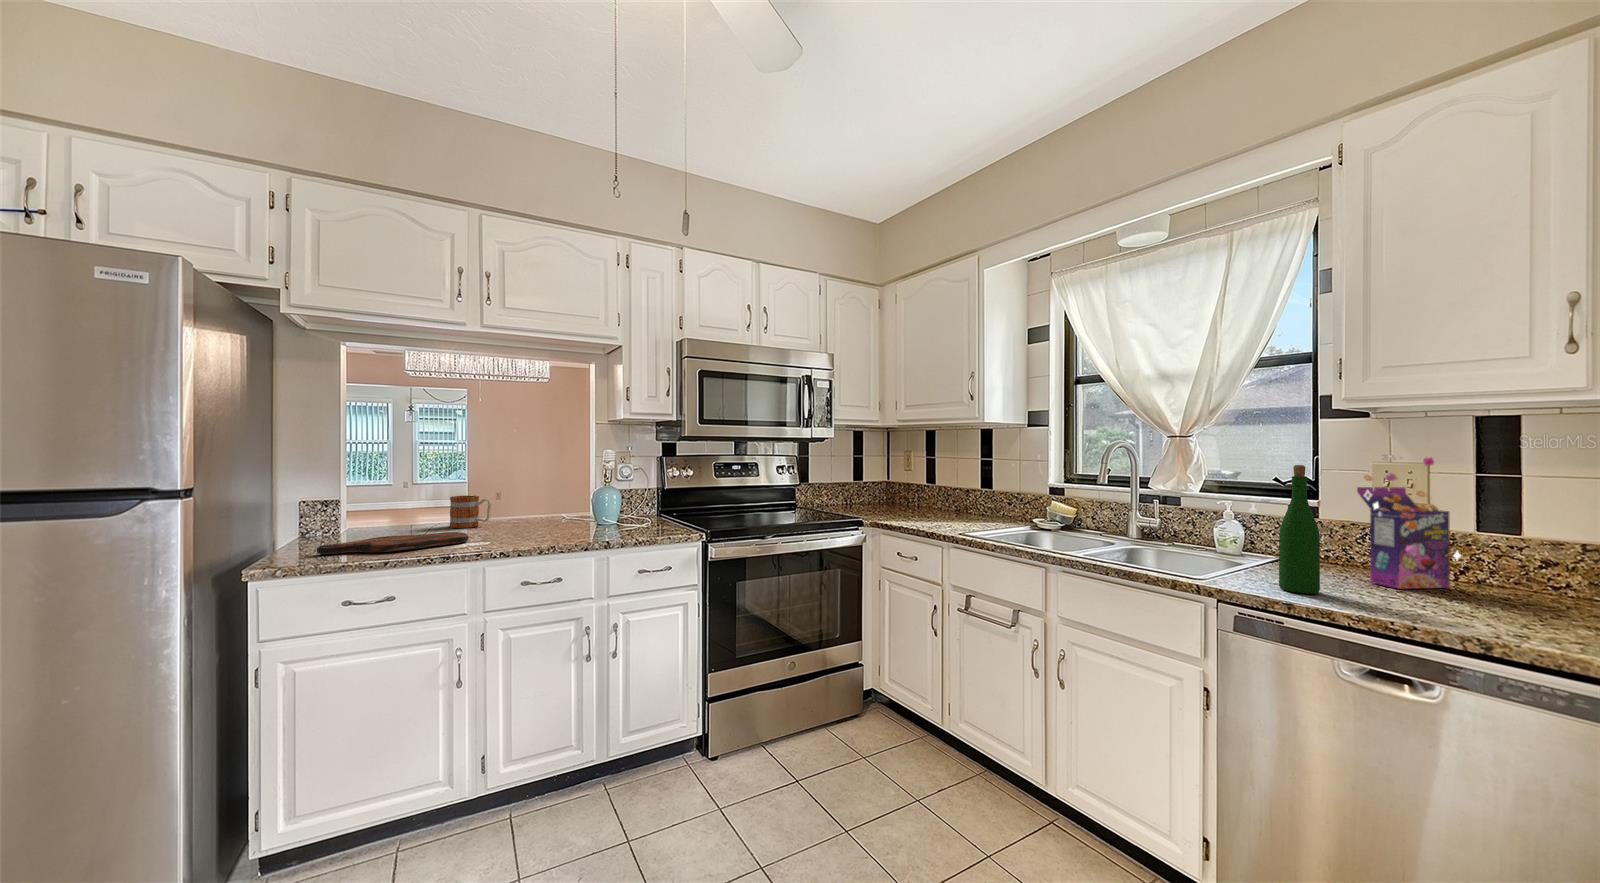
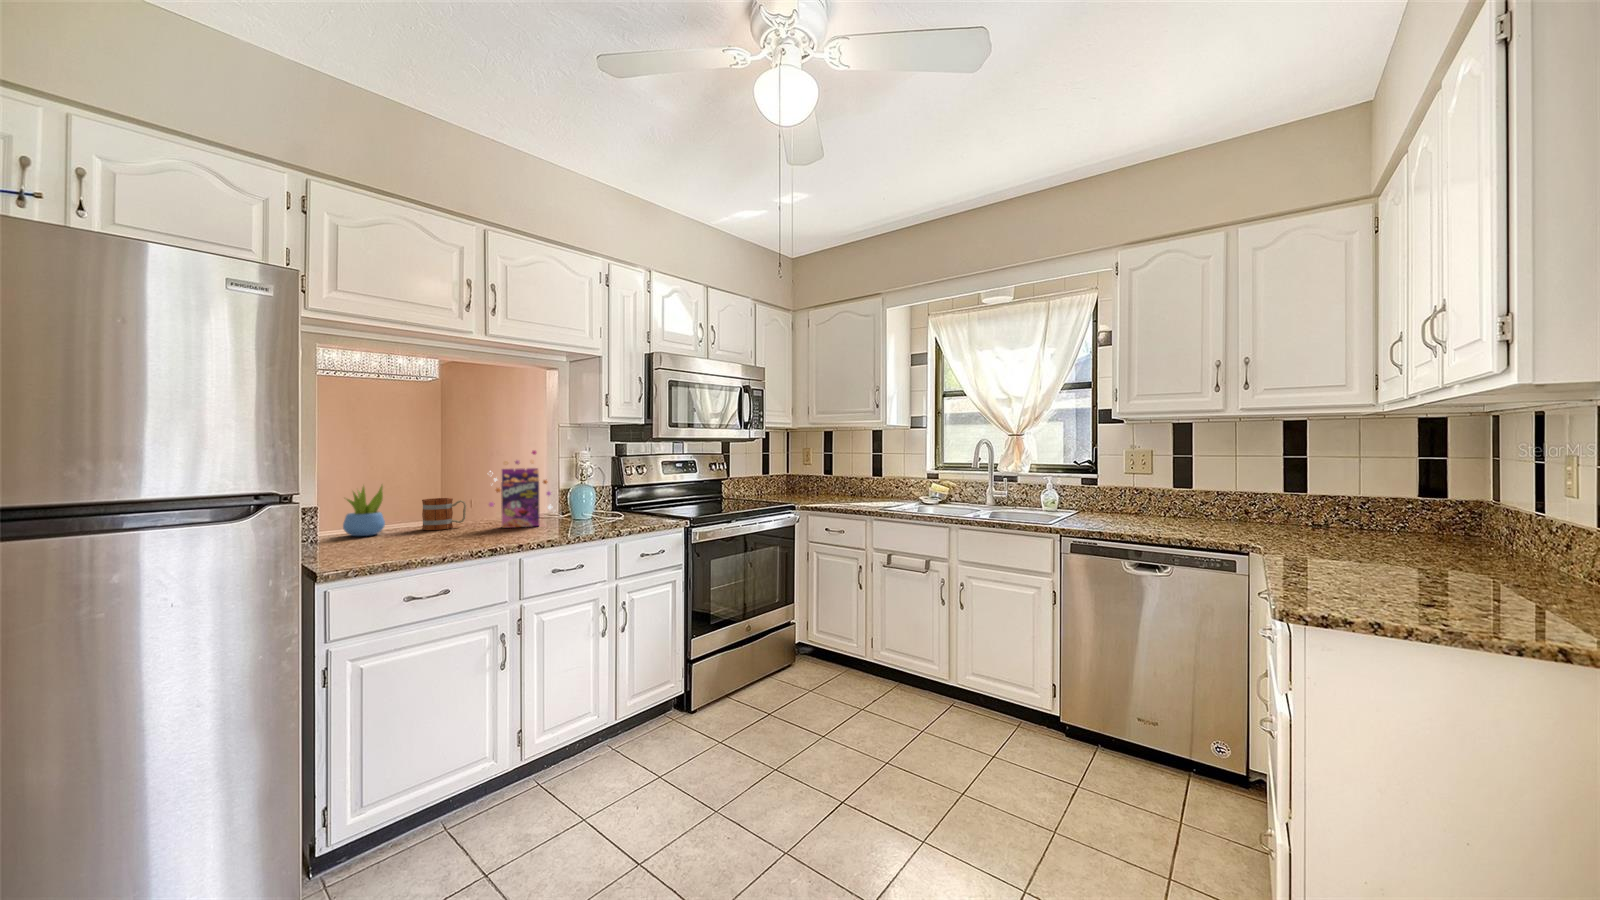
cereal box: present [1357,458,1461,589] -> present [489,450,552,528]
wine bottle: present [1279,465,1320,594] -> none [1093,453,1112,527]
succulent plant: none [372,478,413,530] -> present [343,486,385,536]
cutting board: present [317,532,469,554] -> none [357,531,485,556]

